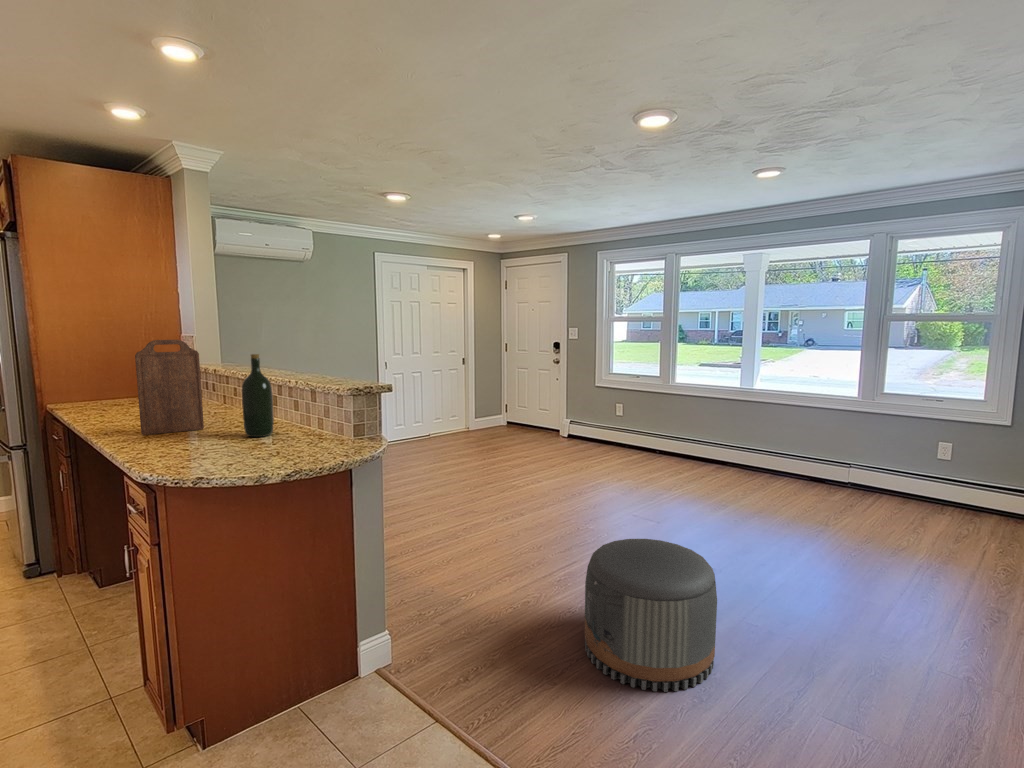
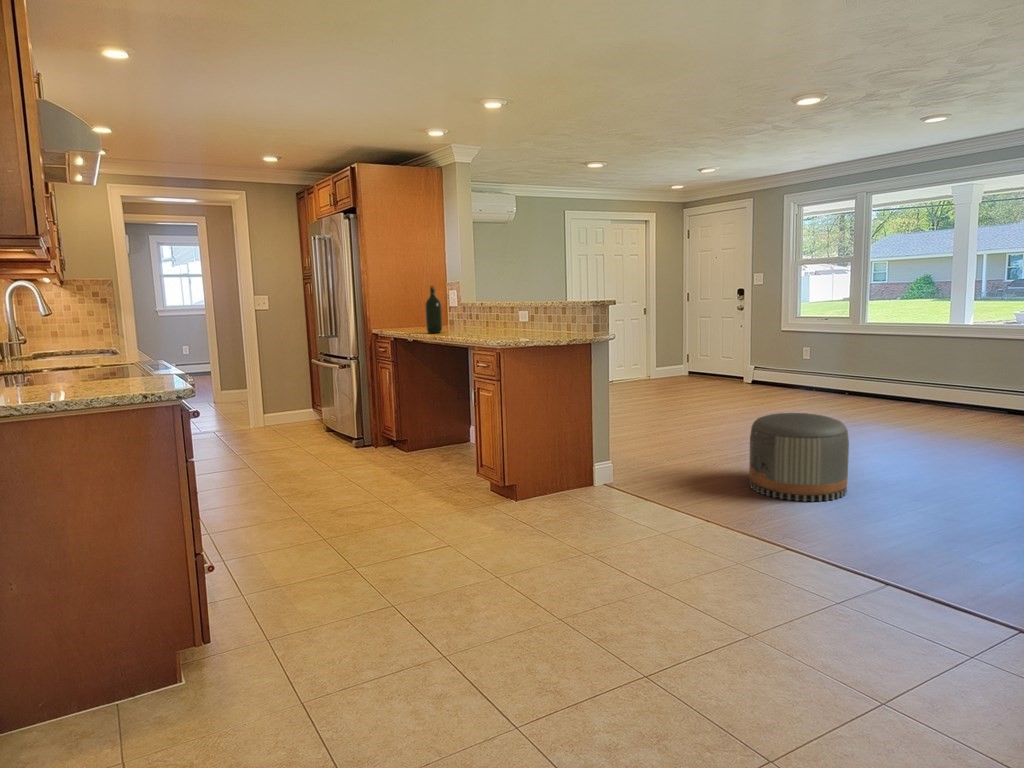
cutting board: present [135,340,204,435] -> none [458,275,493,335]
wine bottle: present [242,354,274,437] -> present [425,286,442,333]

